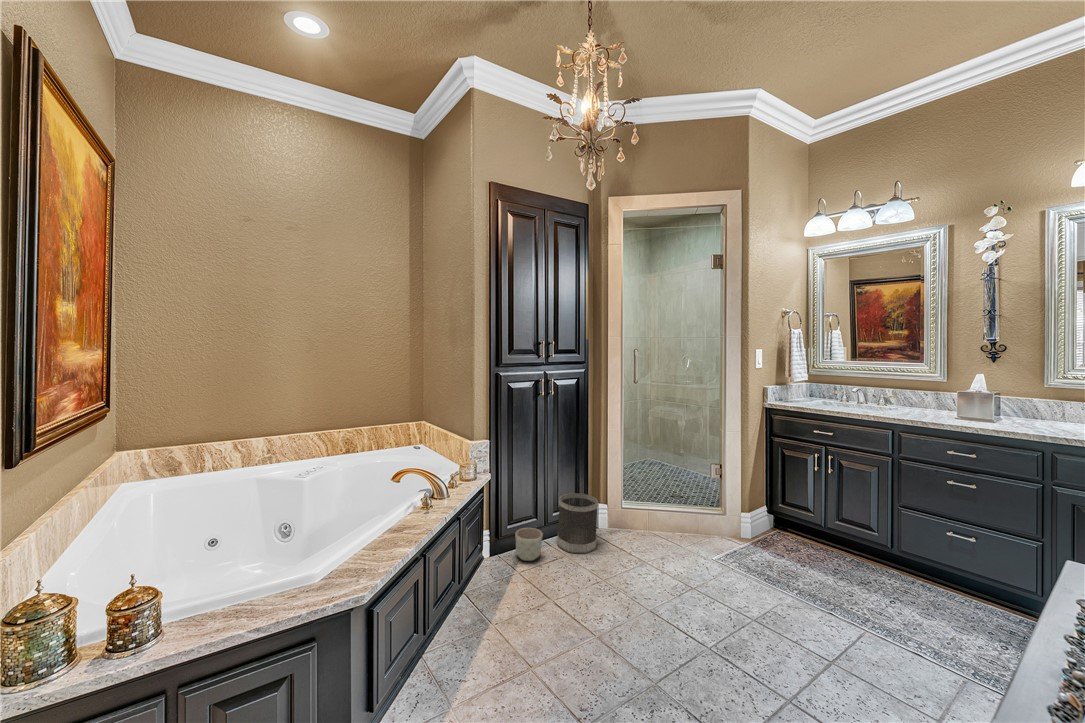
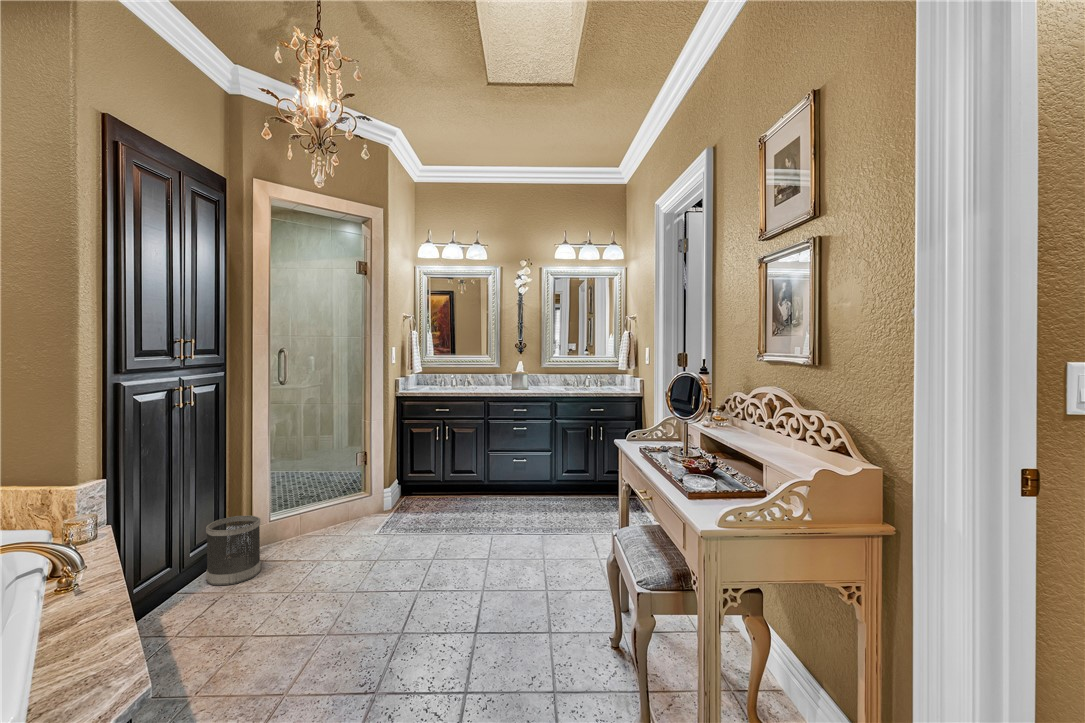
planter: present [516,528,543,561] -> none [163,572,205,613]

